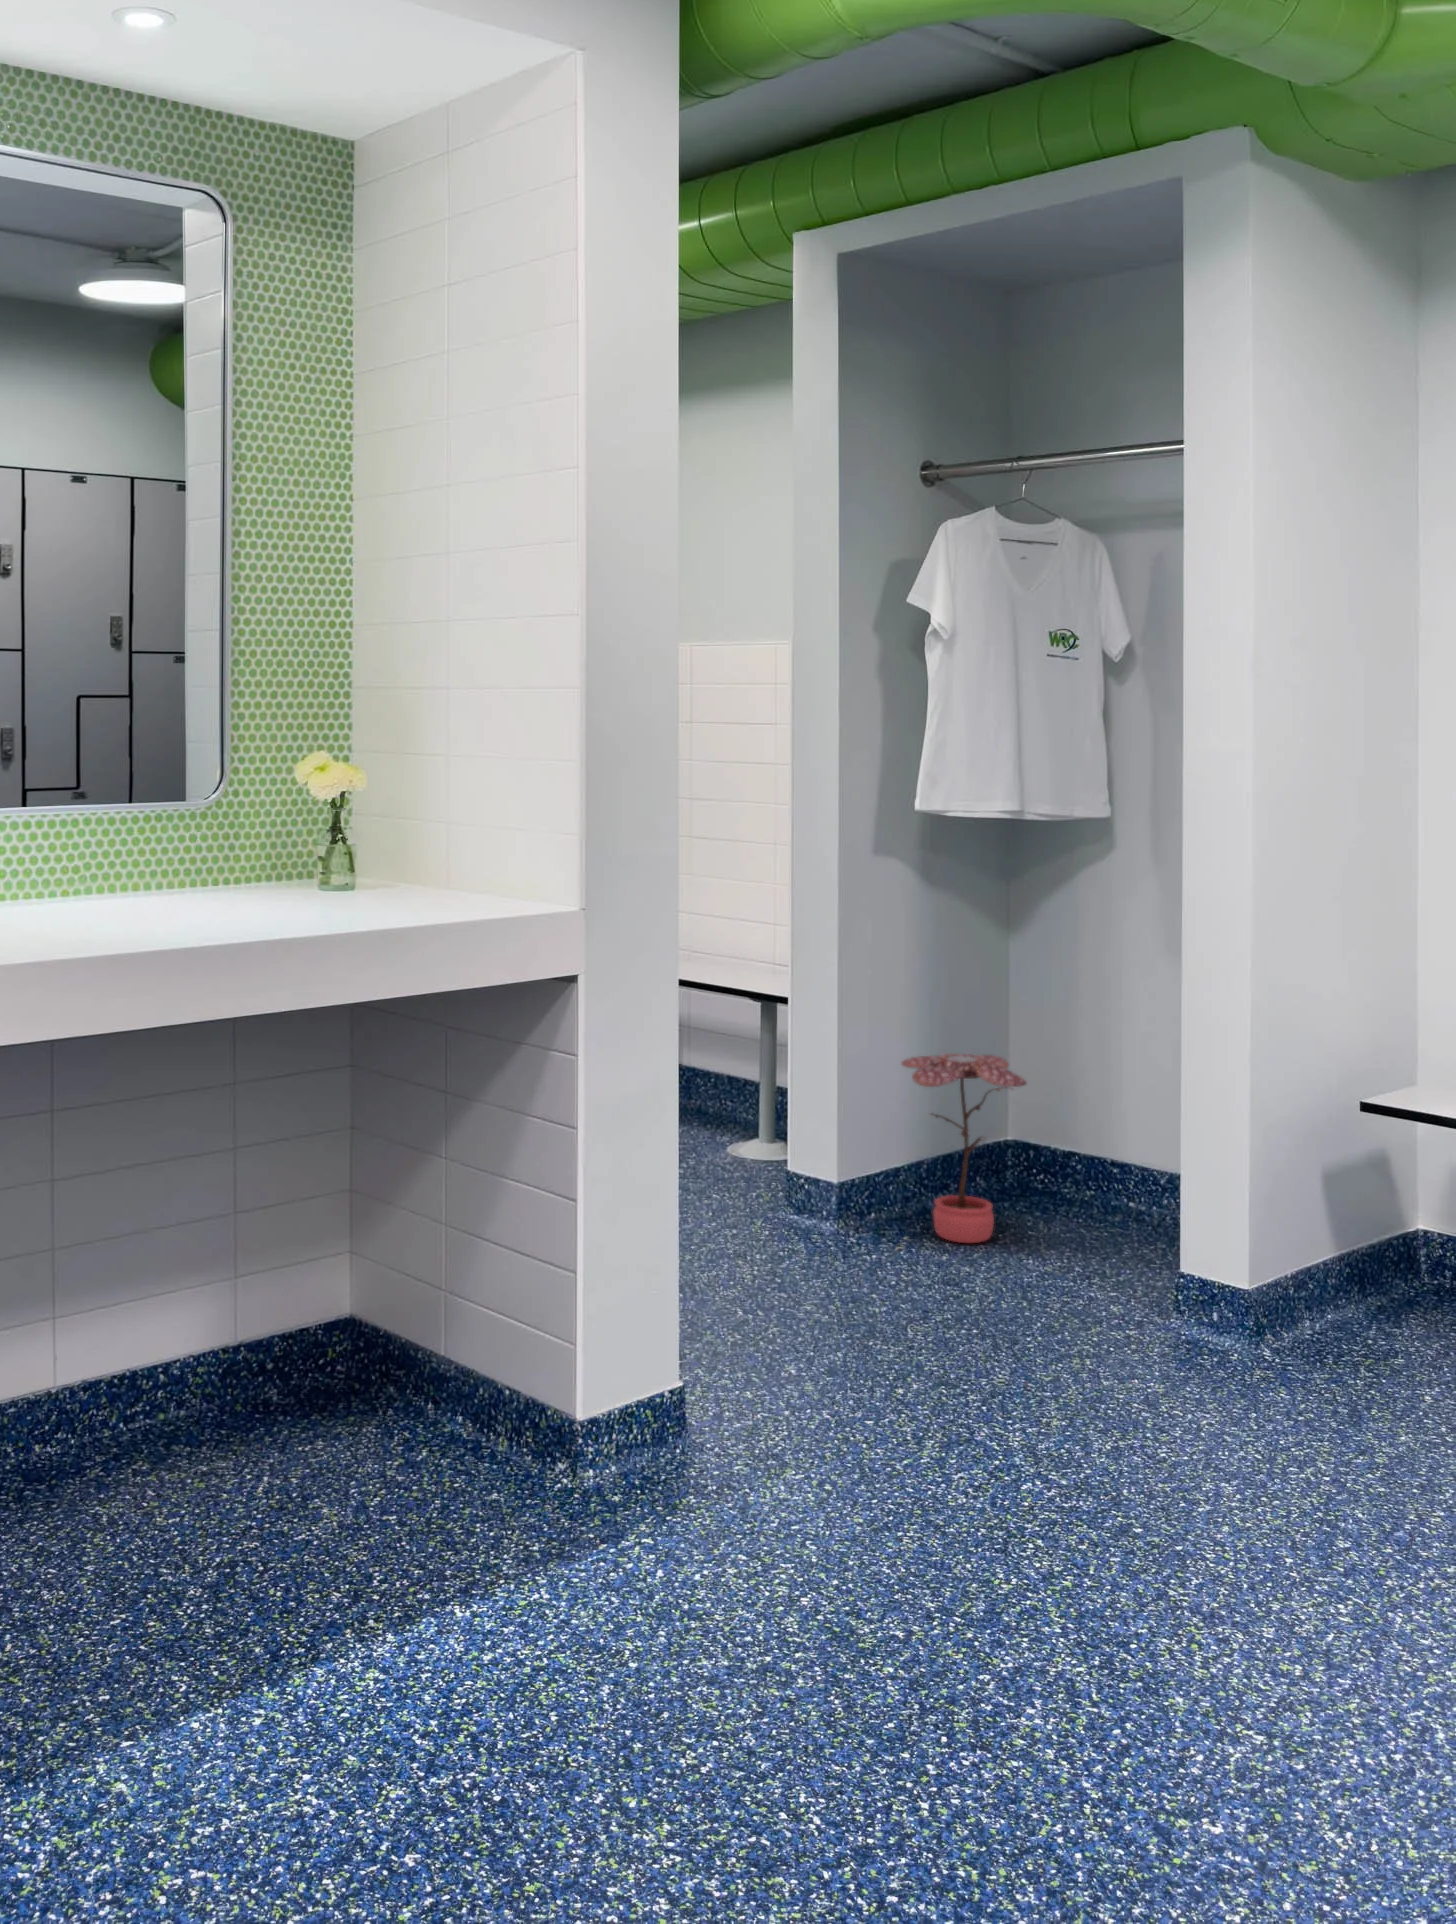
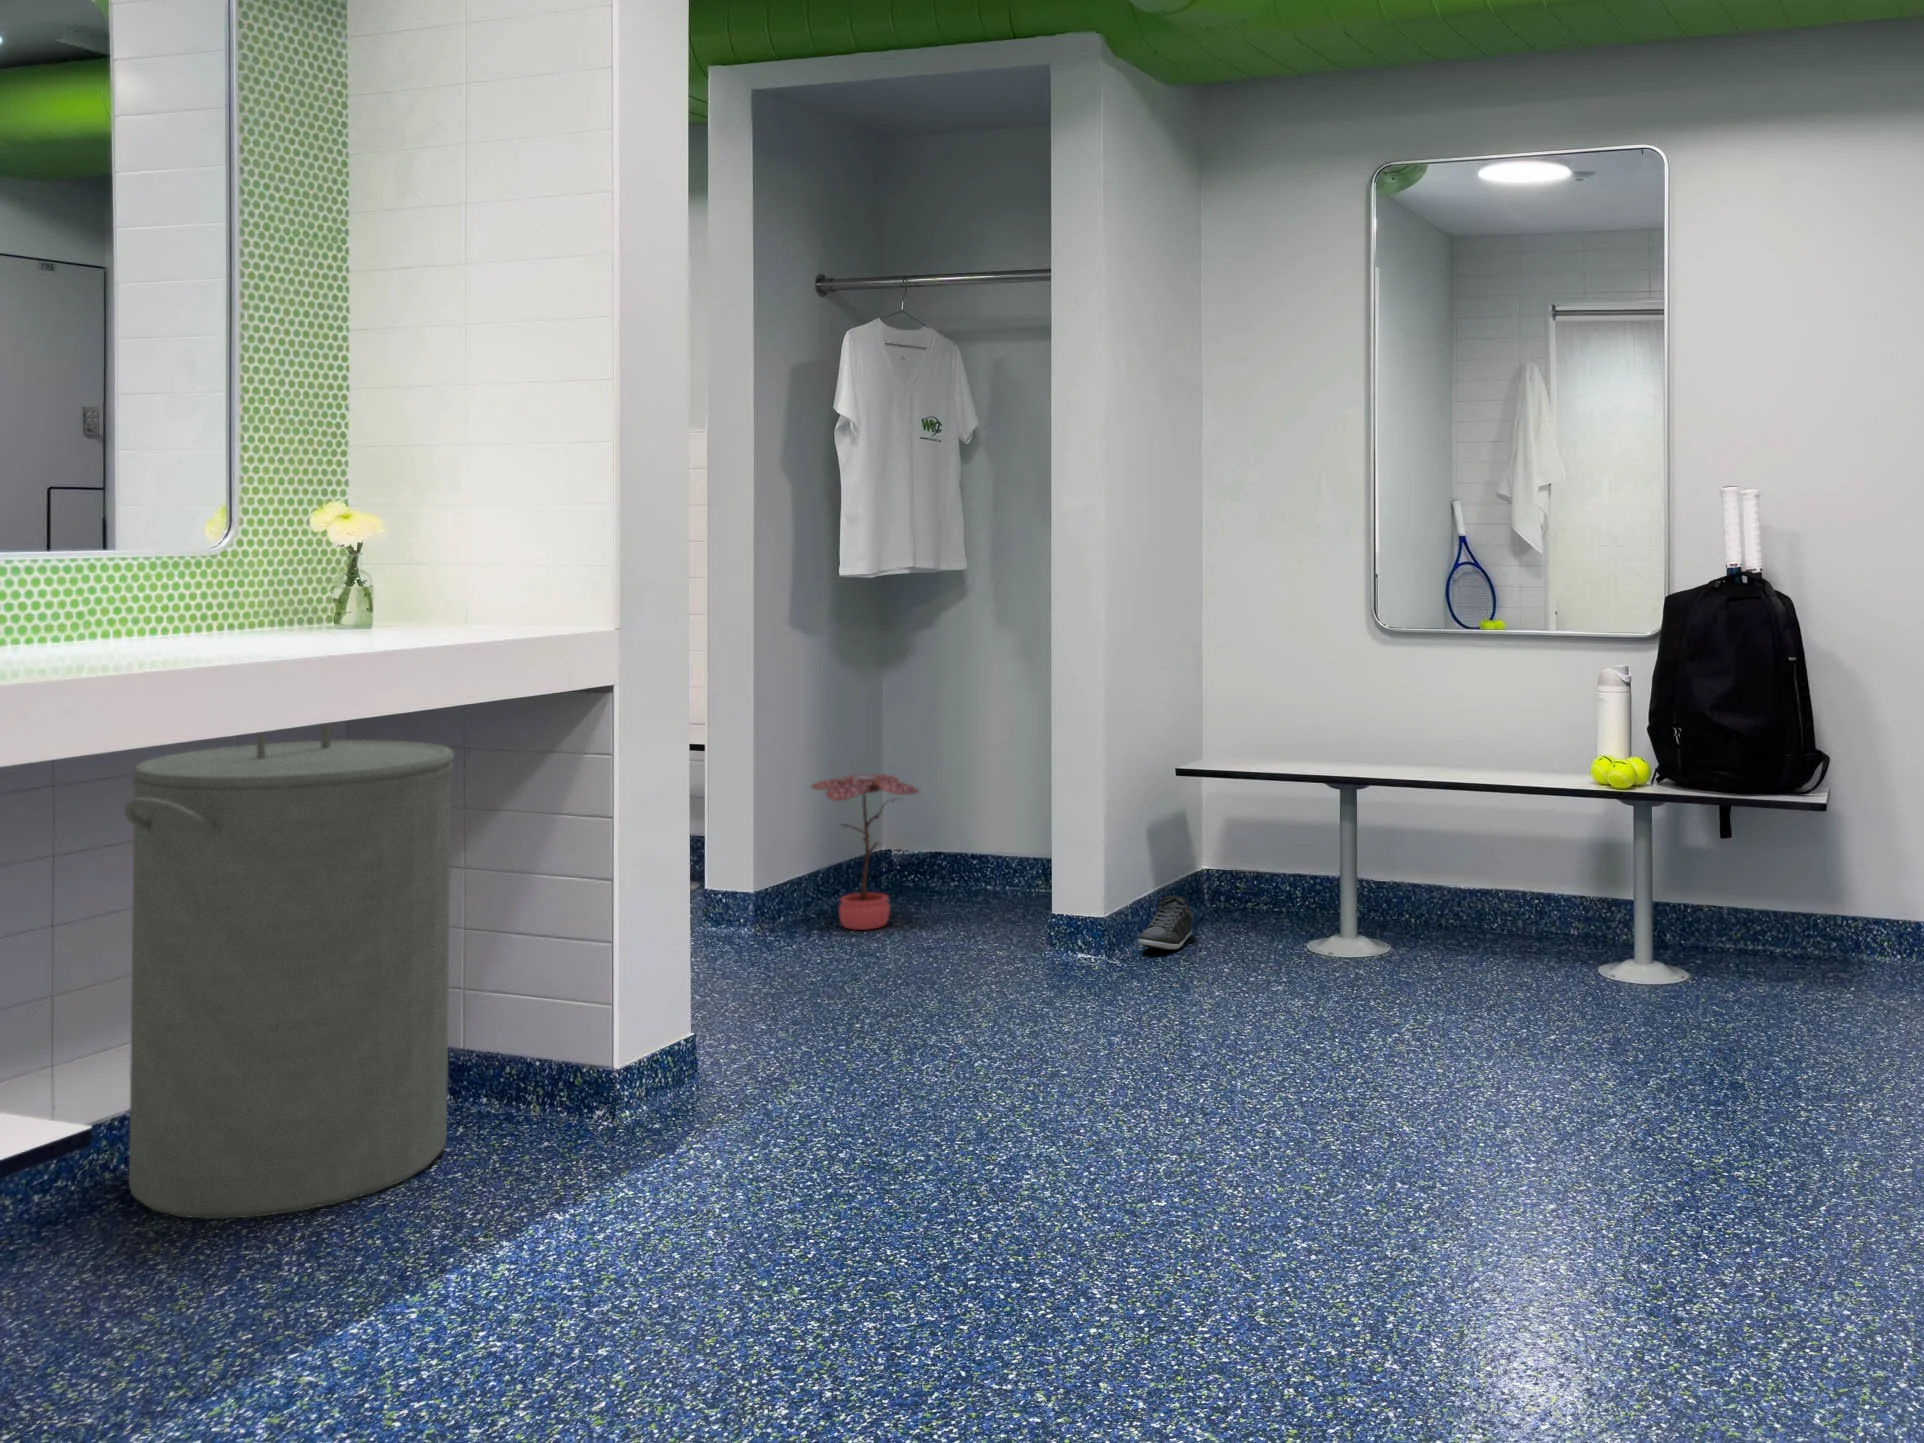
laundry hamper: none [82,960,411,1531] -> present [125,725,454,1219]
shoe: none [1307,1267,1393,1345] -> present [1139,896,1192,950]

